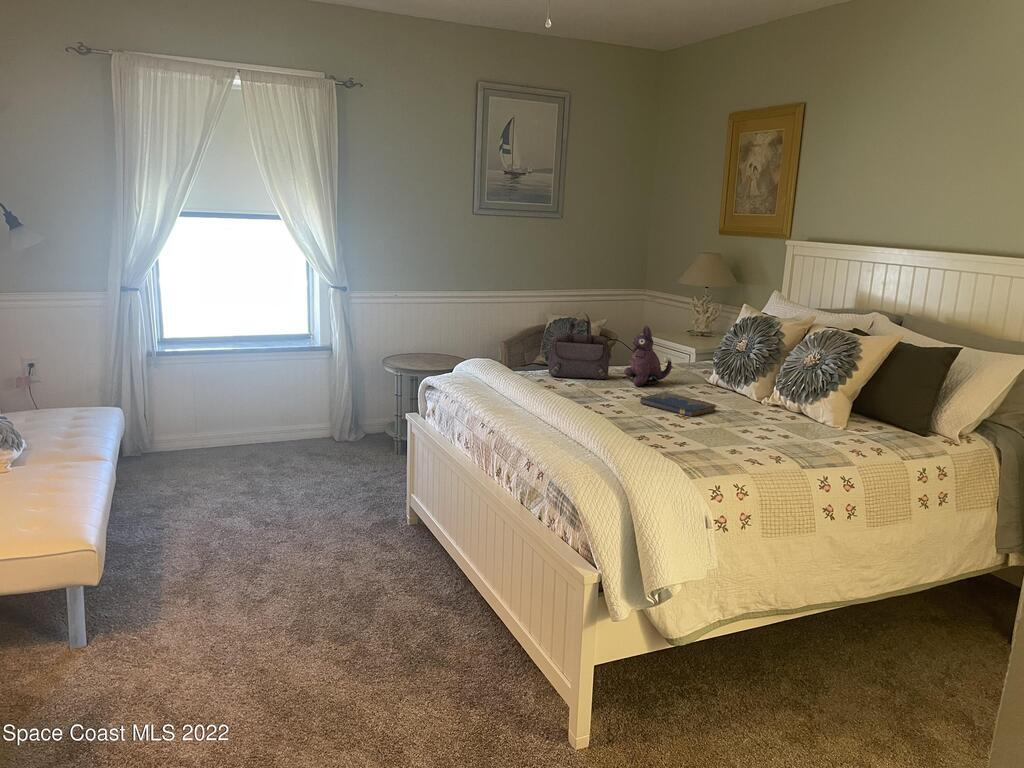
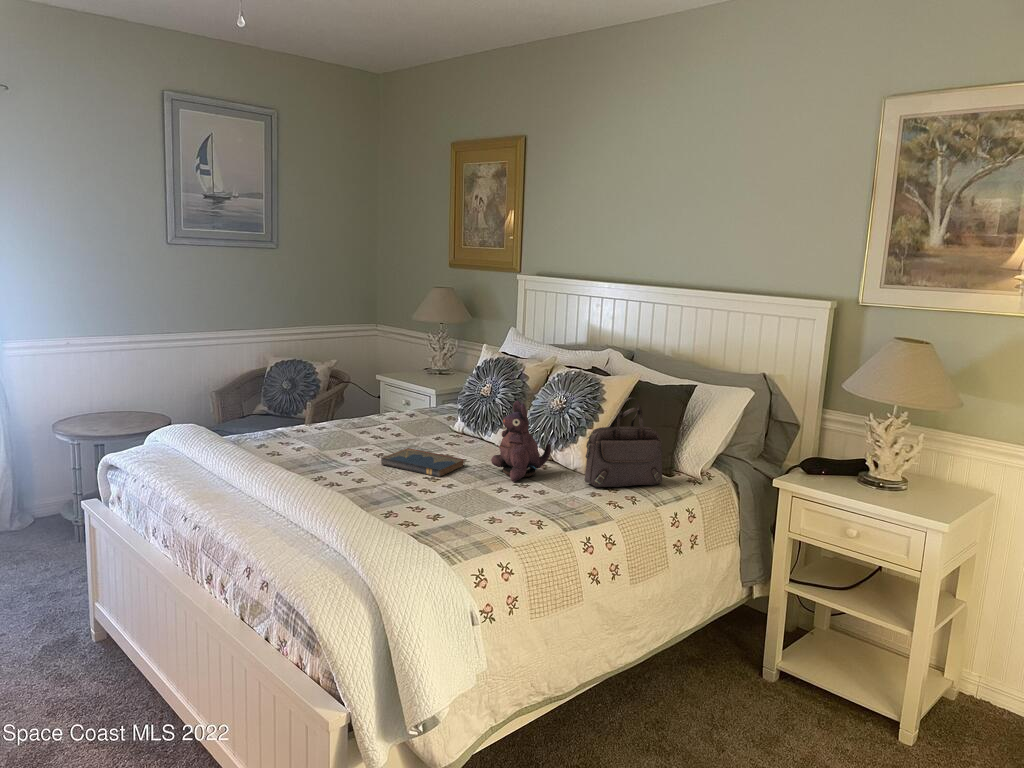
handbag: present [548,312,610,379] -> present [585,398,663,487]
plush toy: present [624,326,672,386] -> present [491,401,551,482]

